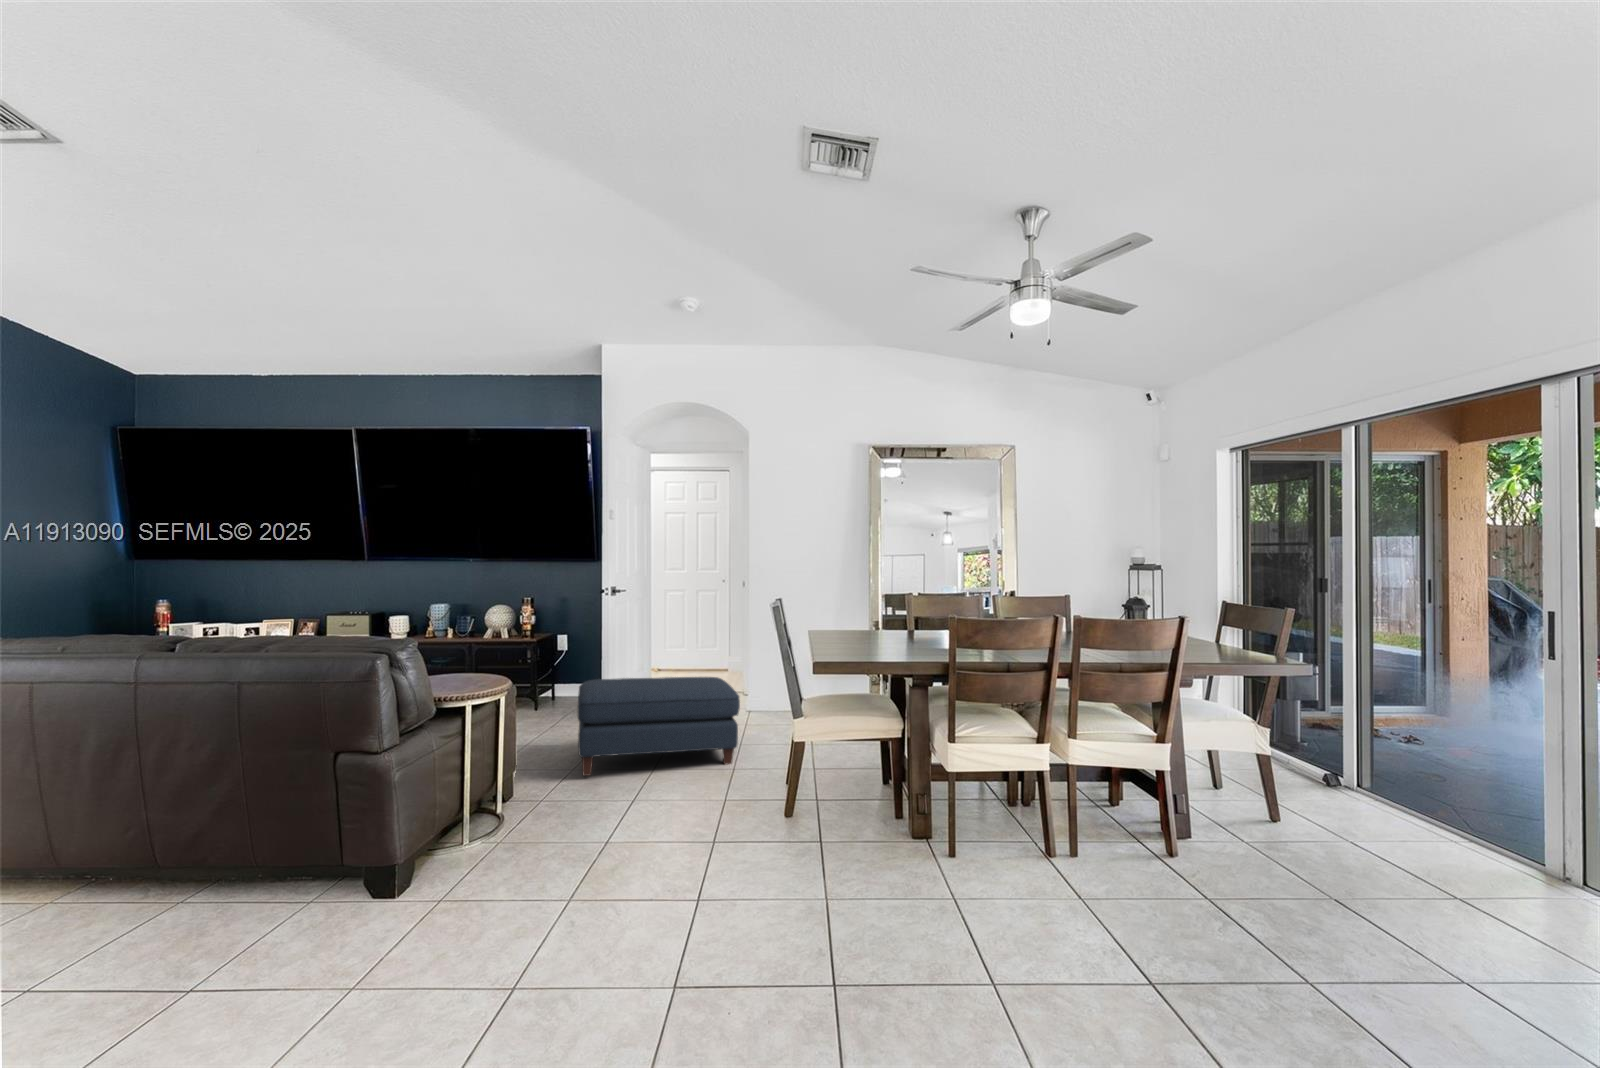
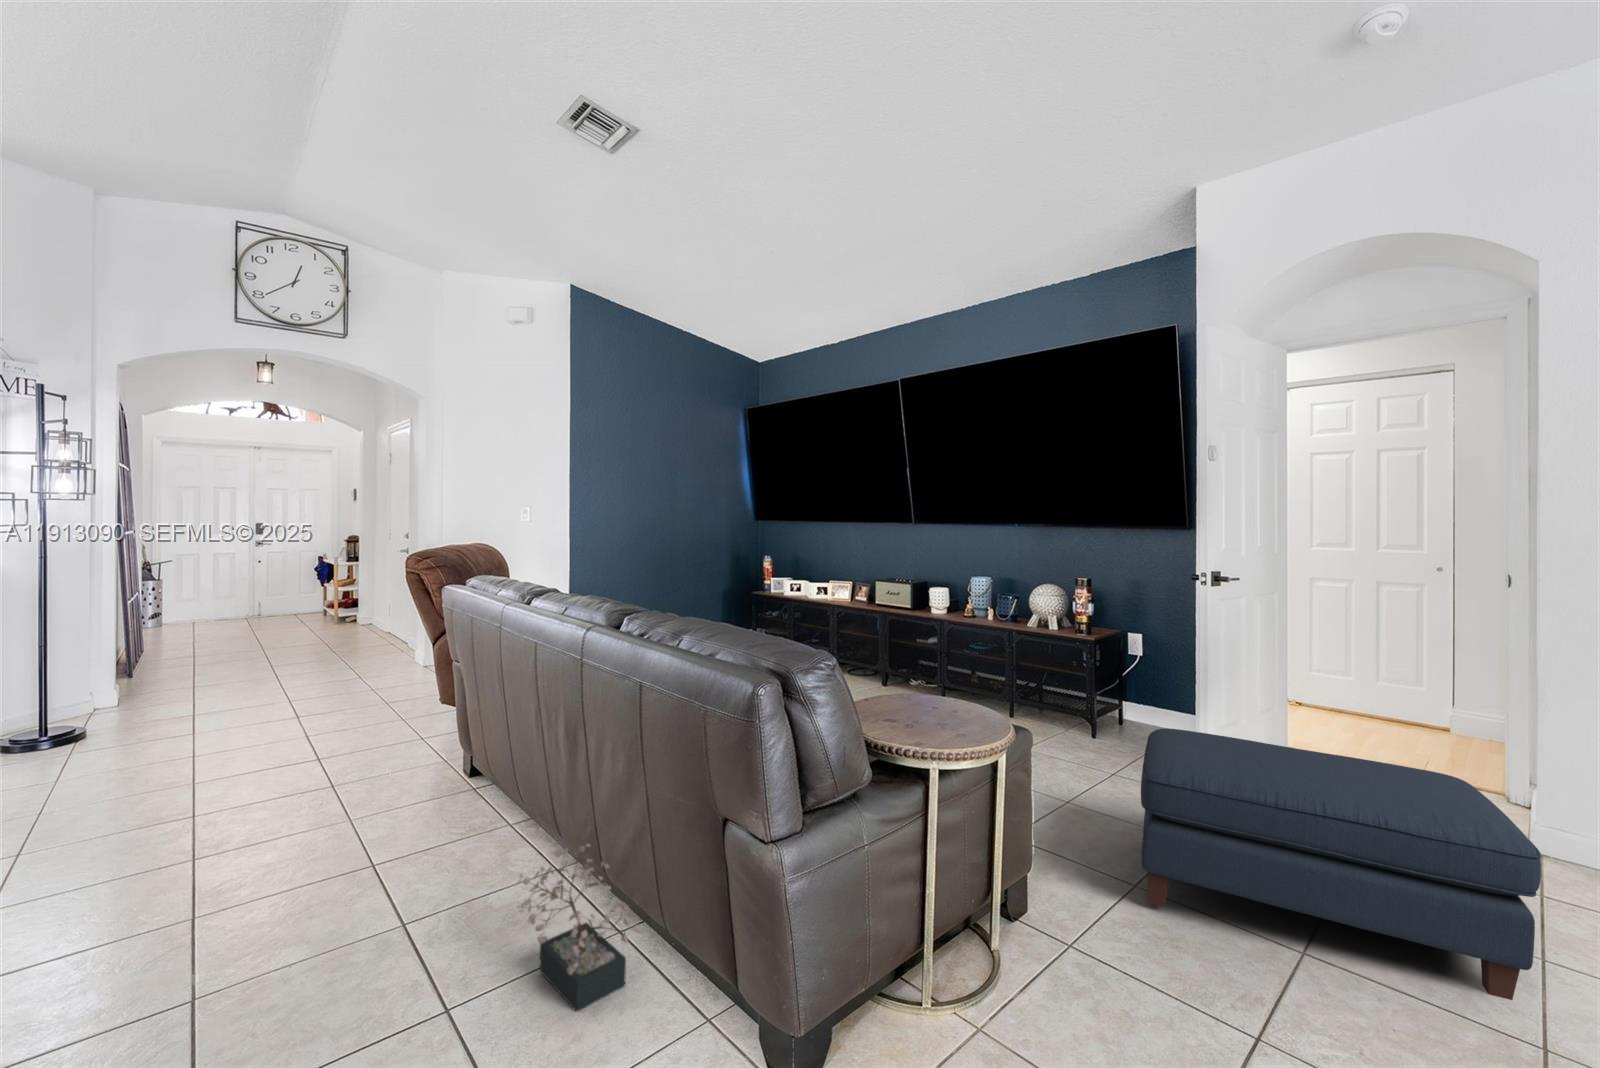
decorative plant: none [78,834,231,948] -> present [517,844,642,1012]

